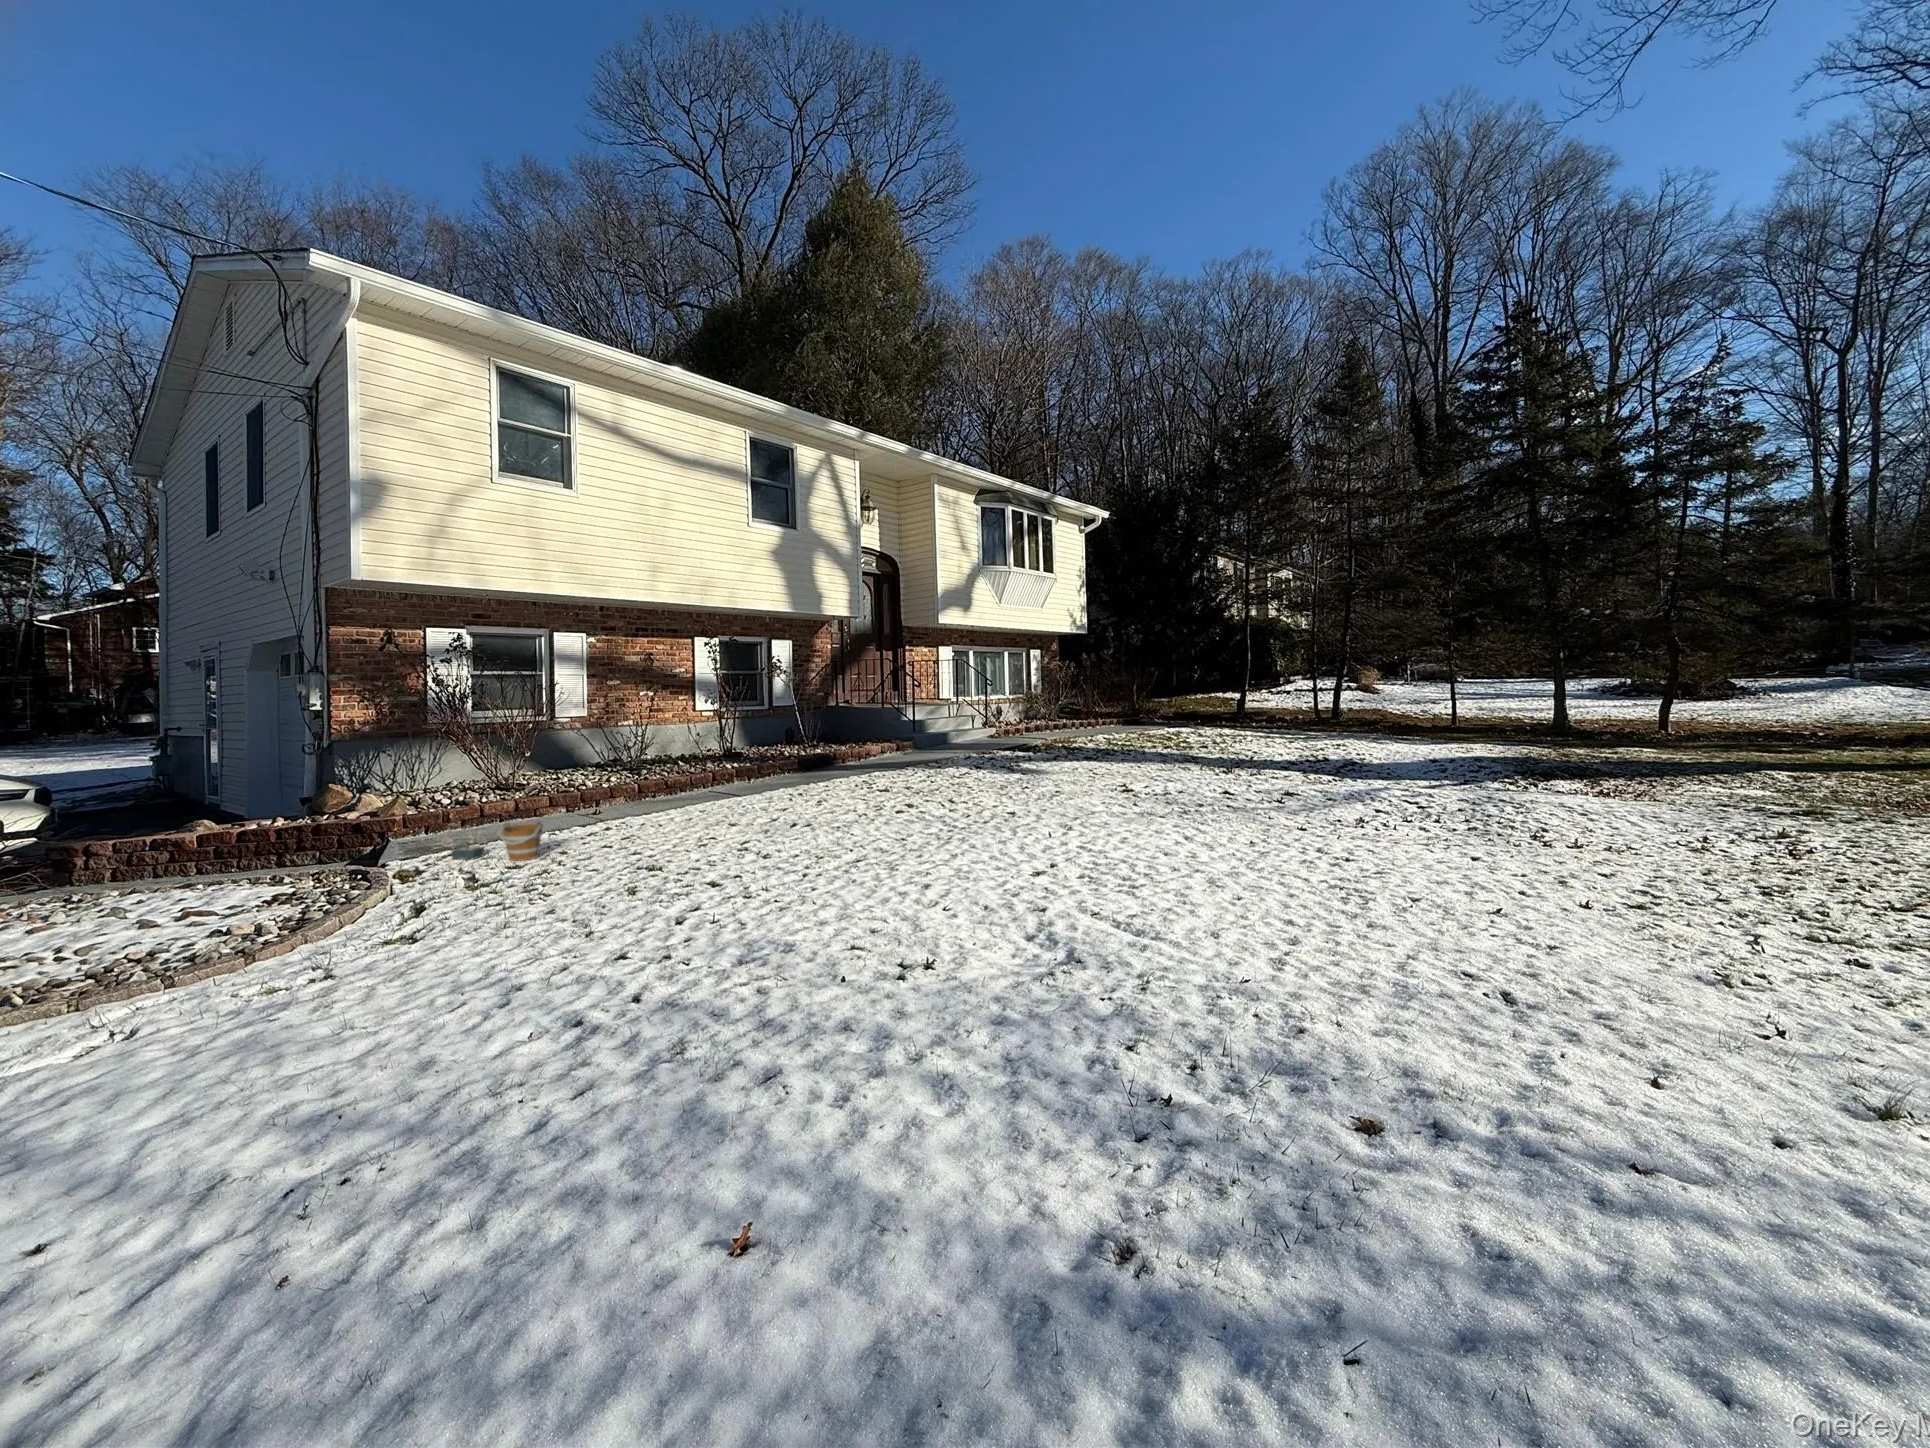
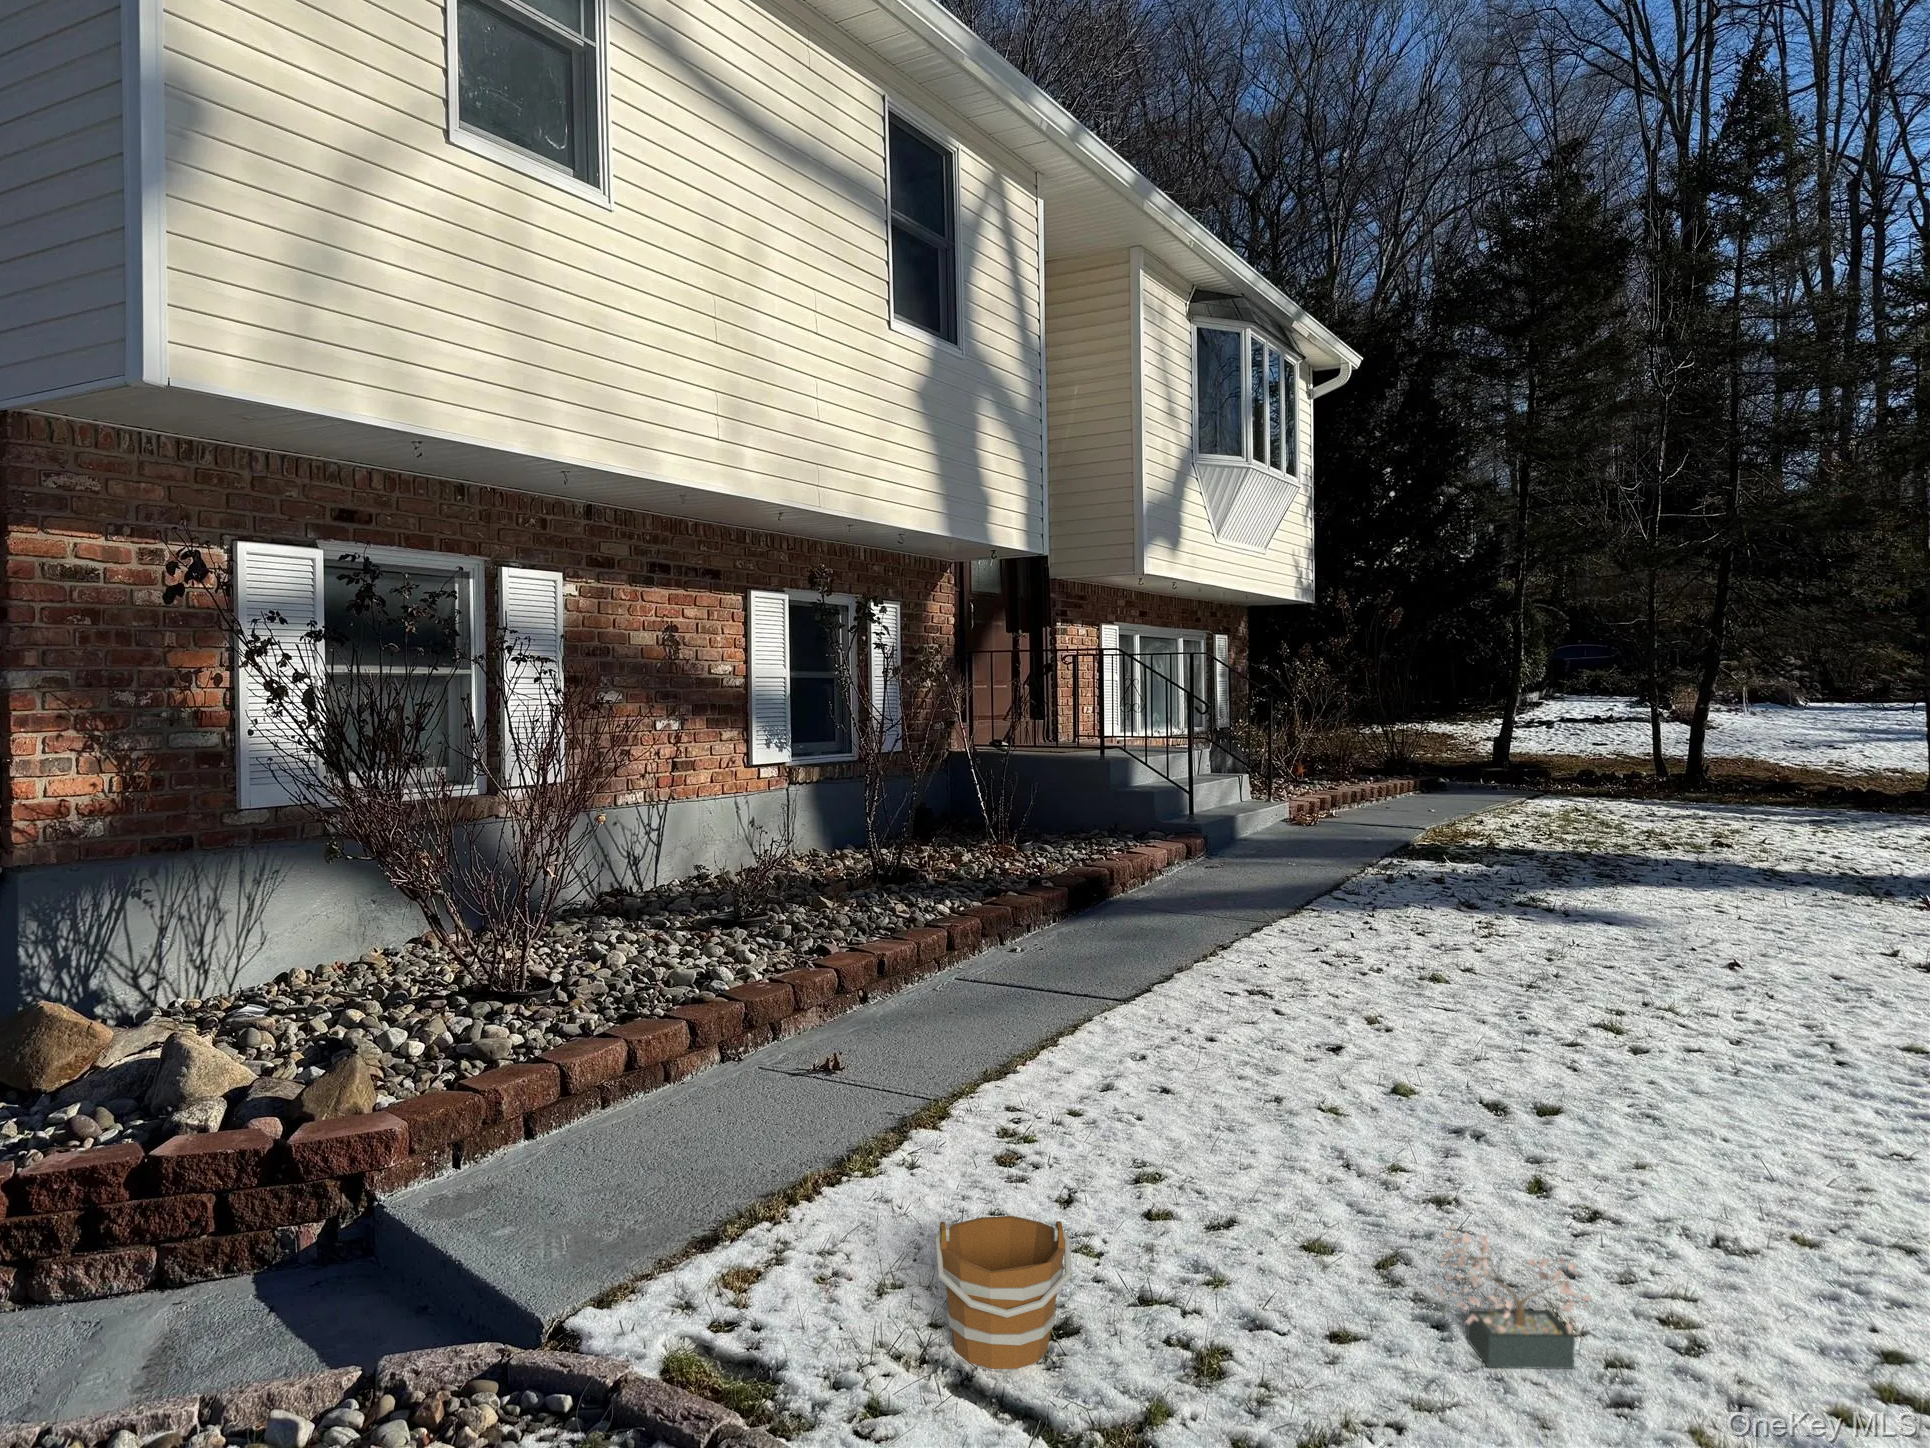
decorative plant: present [446,823,485,859] -> present [1437,1226,1591,1369]

